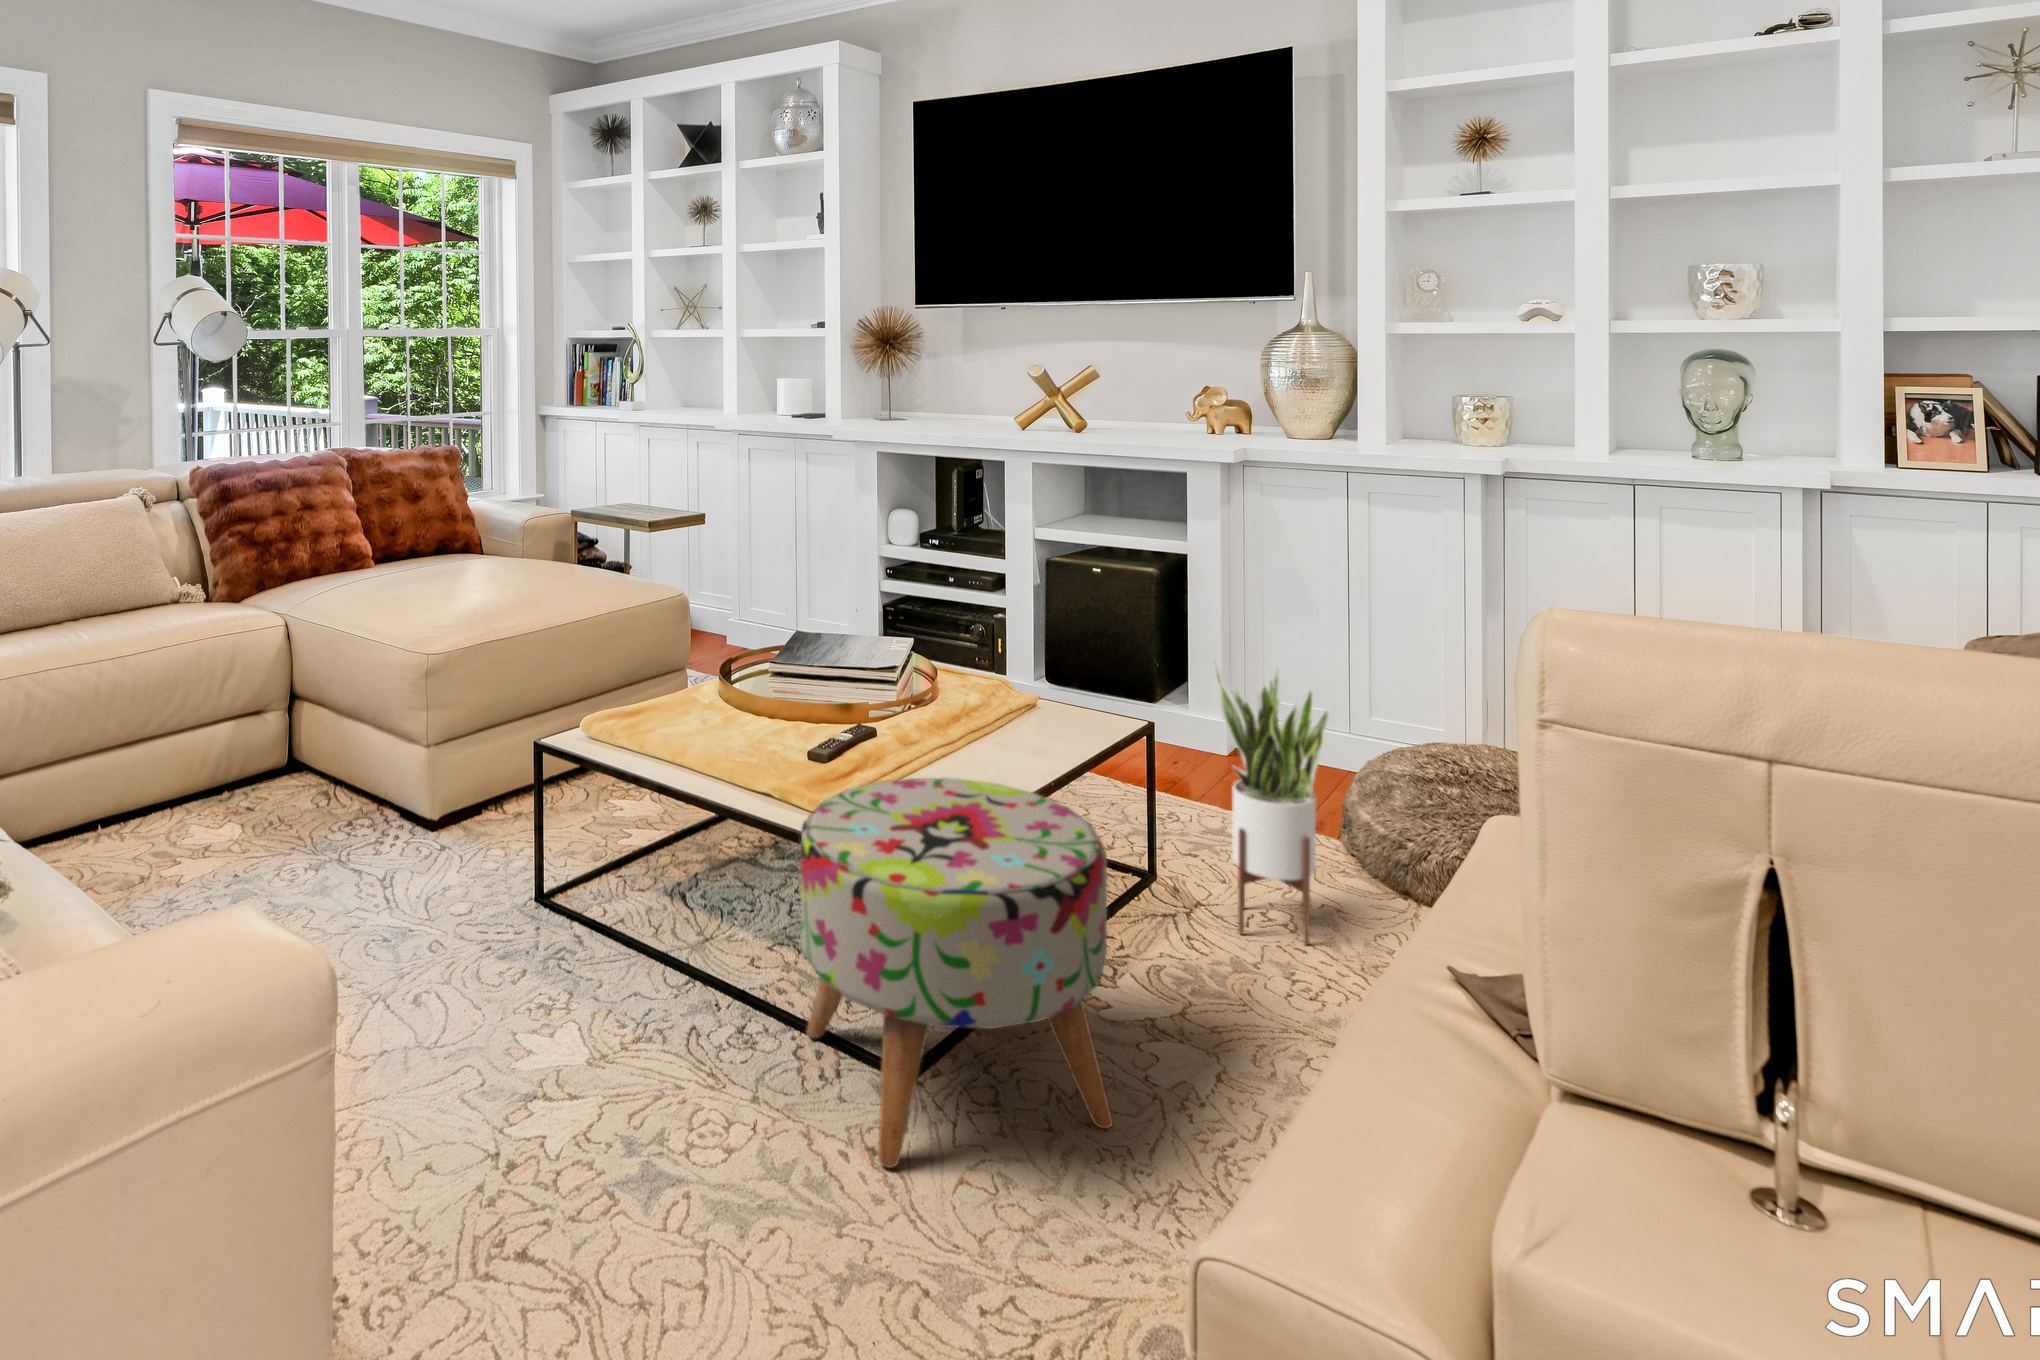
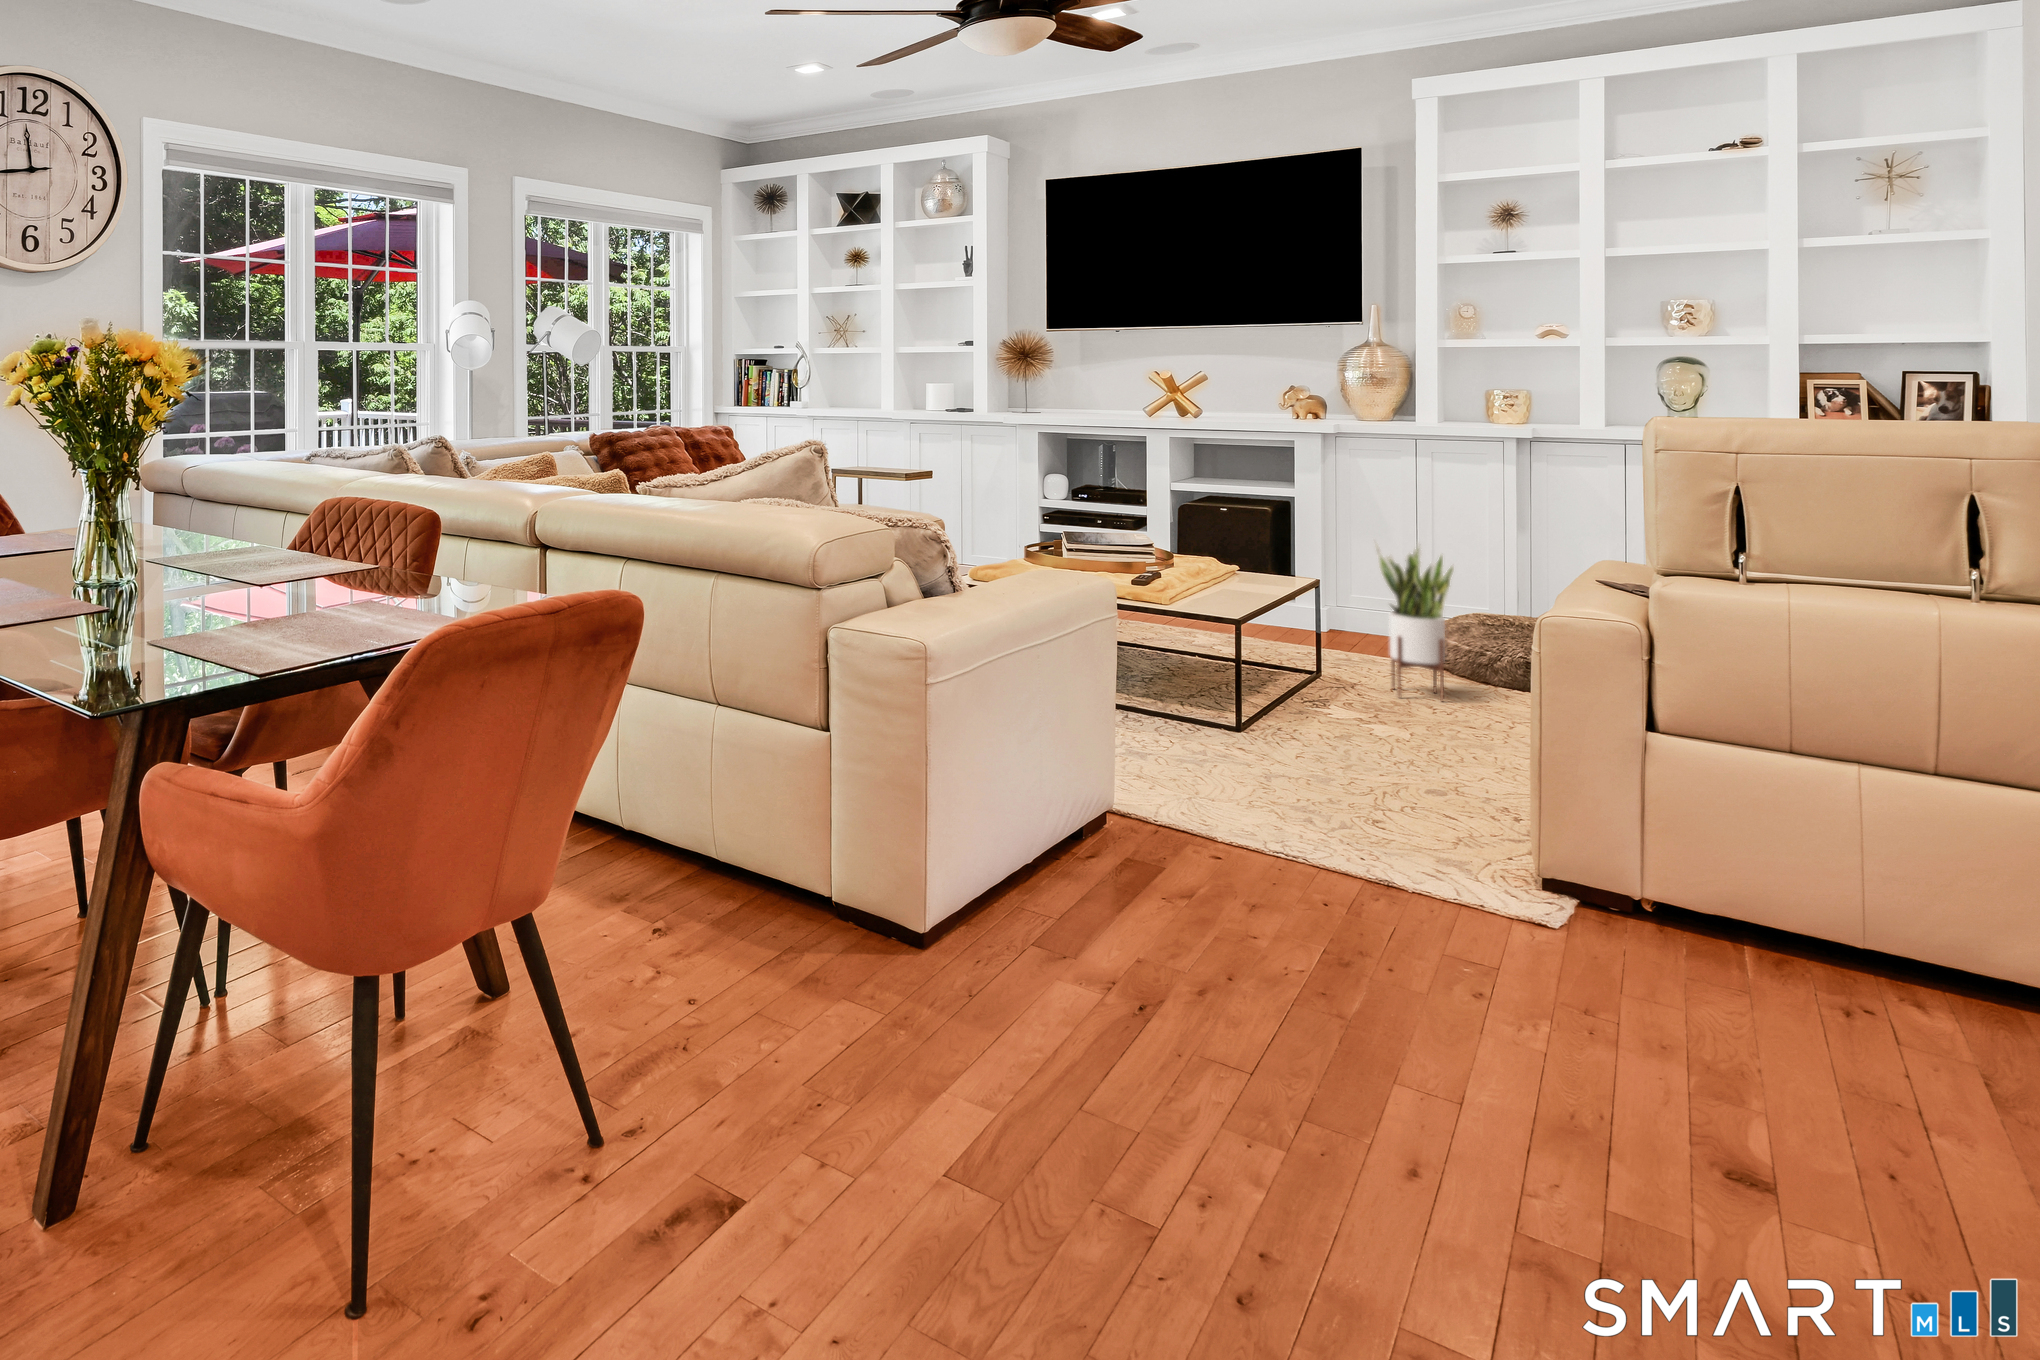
ottoman: present [801,778,1113,1168] -> none [1175,591,1373,760]

